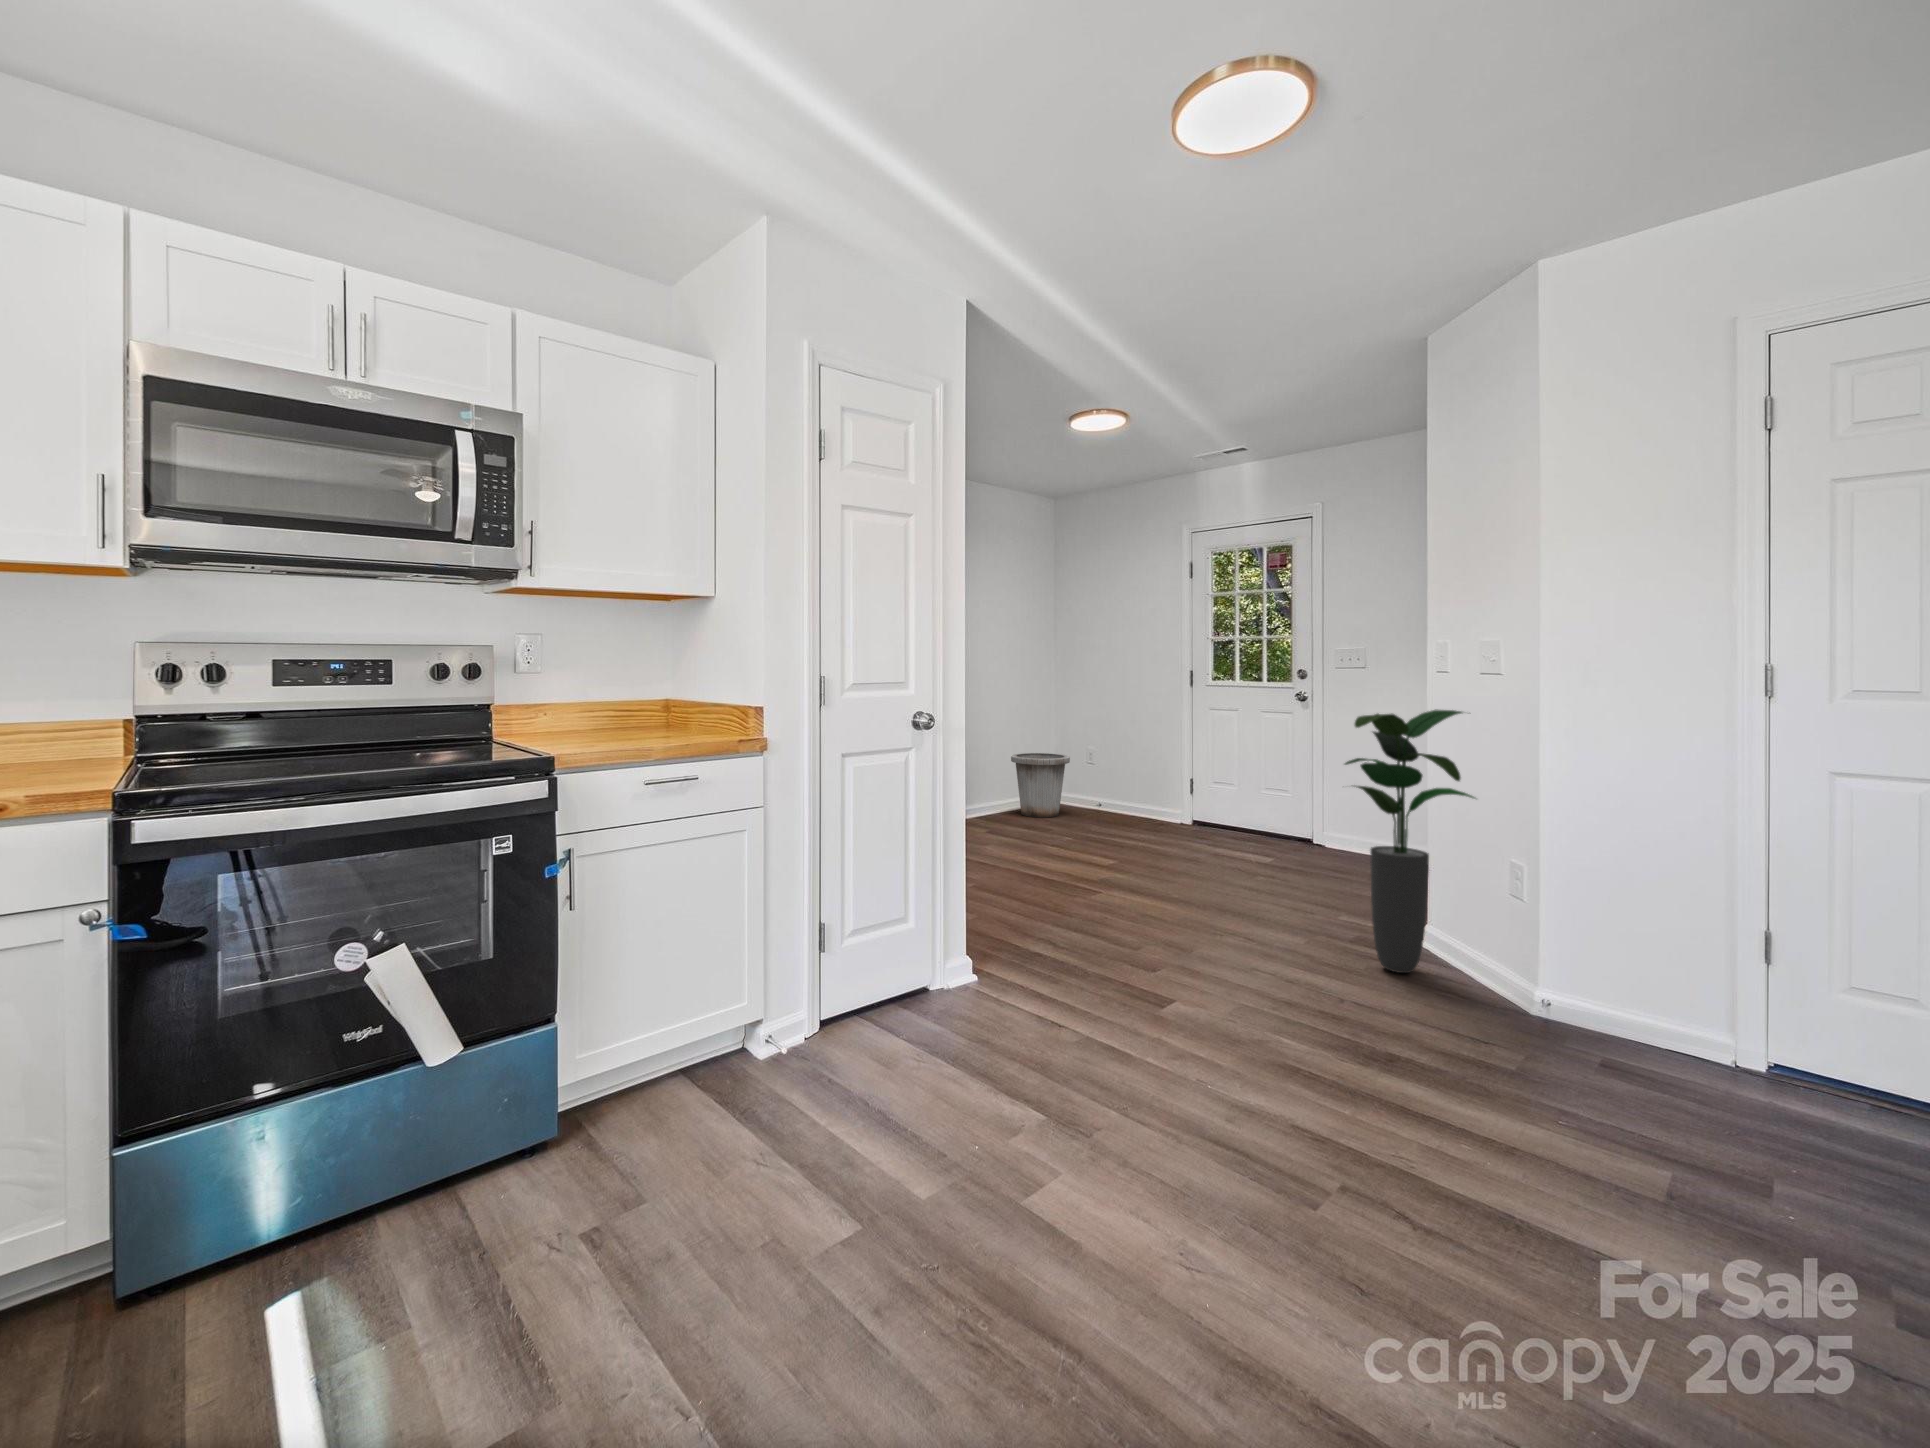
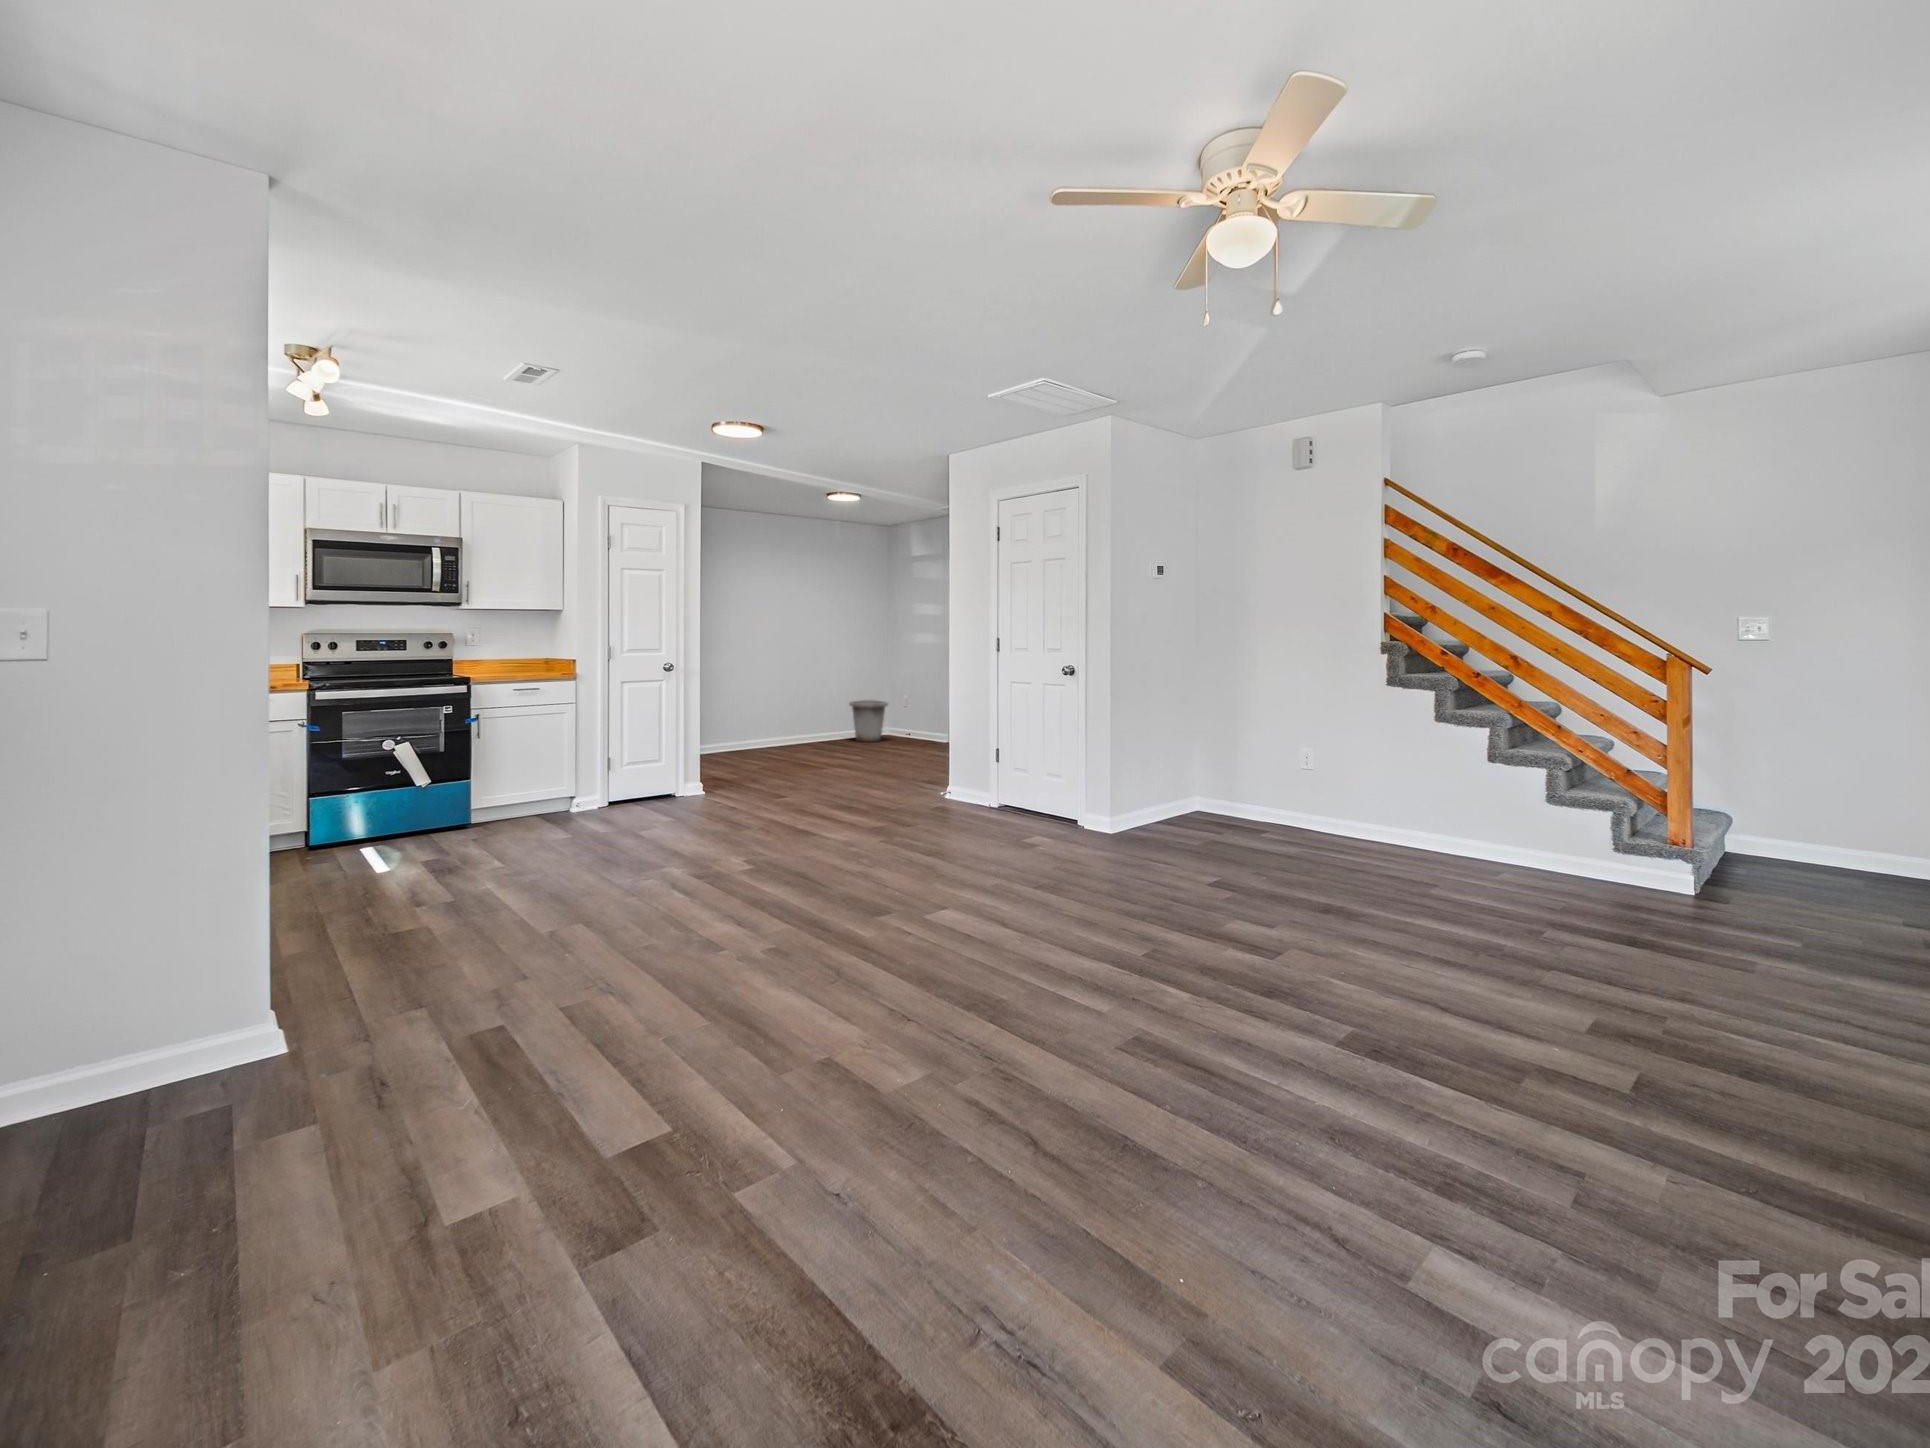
potted plant: present [1345,710,1475,973] -> none [893,670,951,797]

